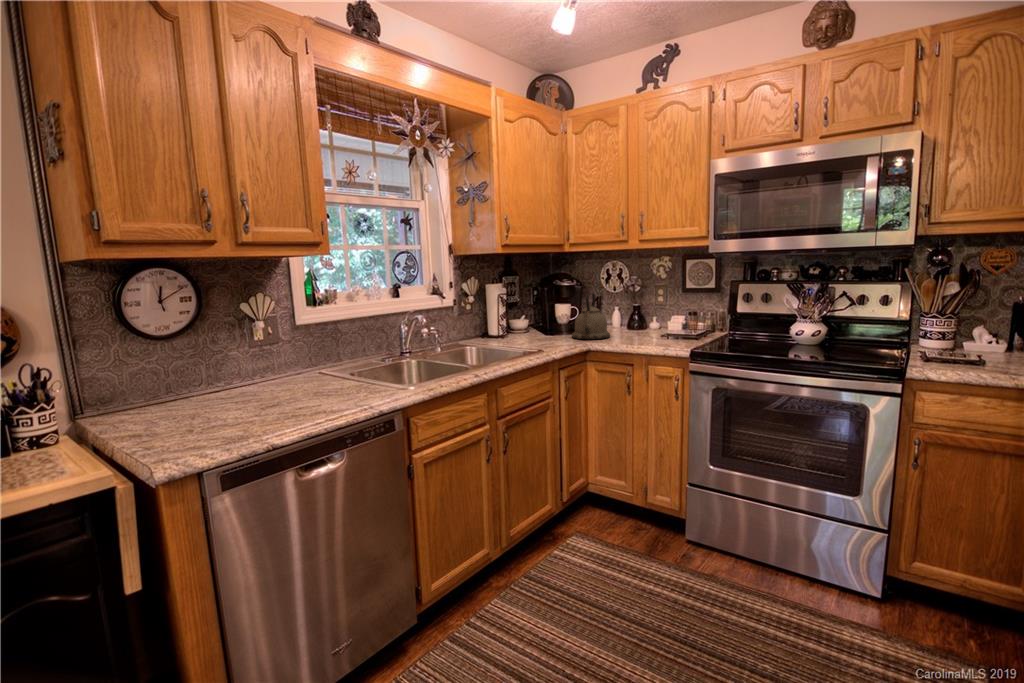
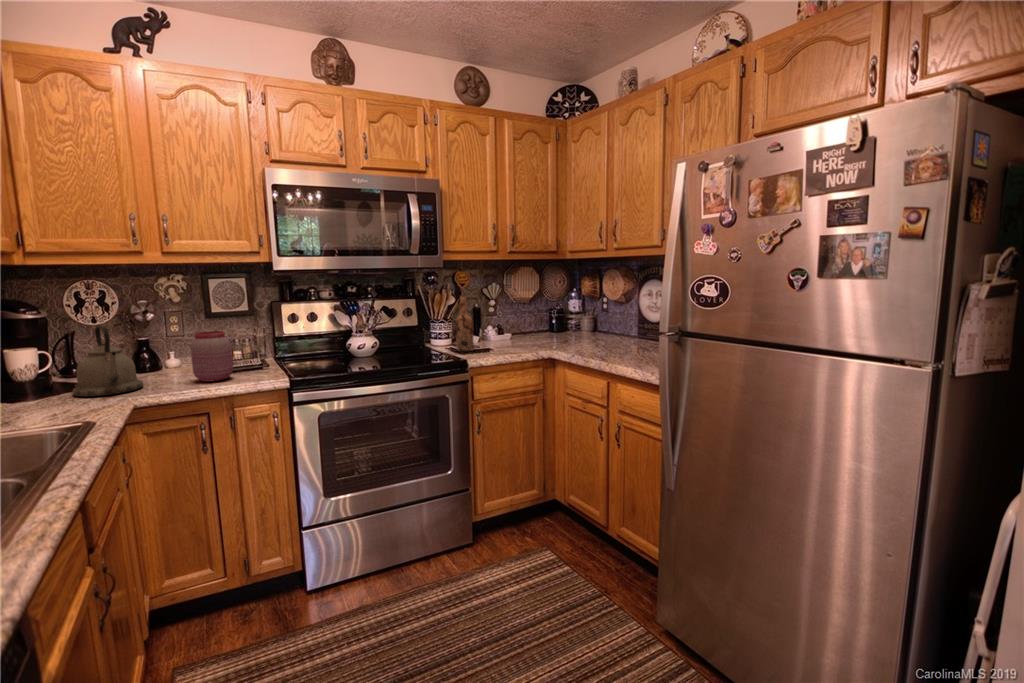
wine bottle: none [931,282,965,360] -> present [456,295,474,352]
jar: none [636,303,665,342] -> present [190,331,233,382]

